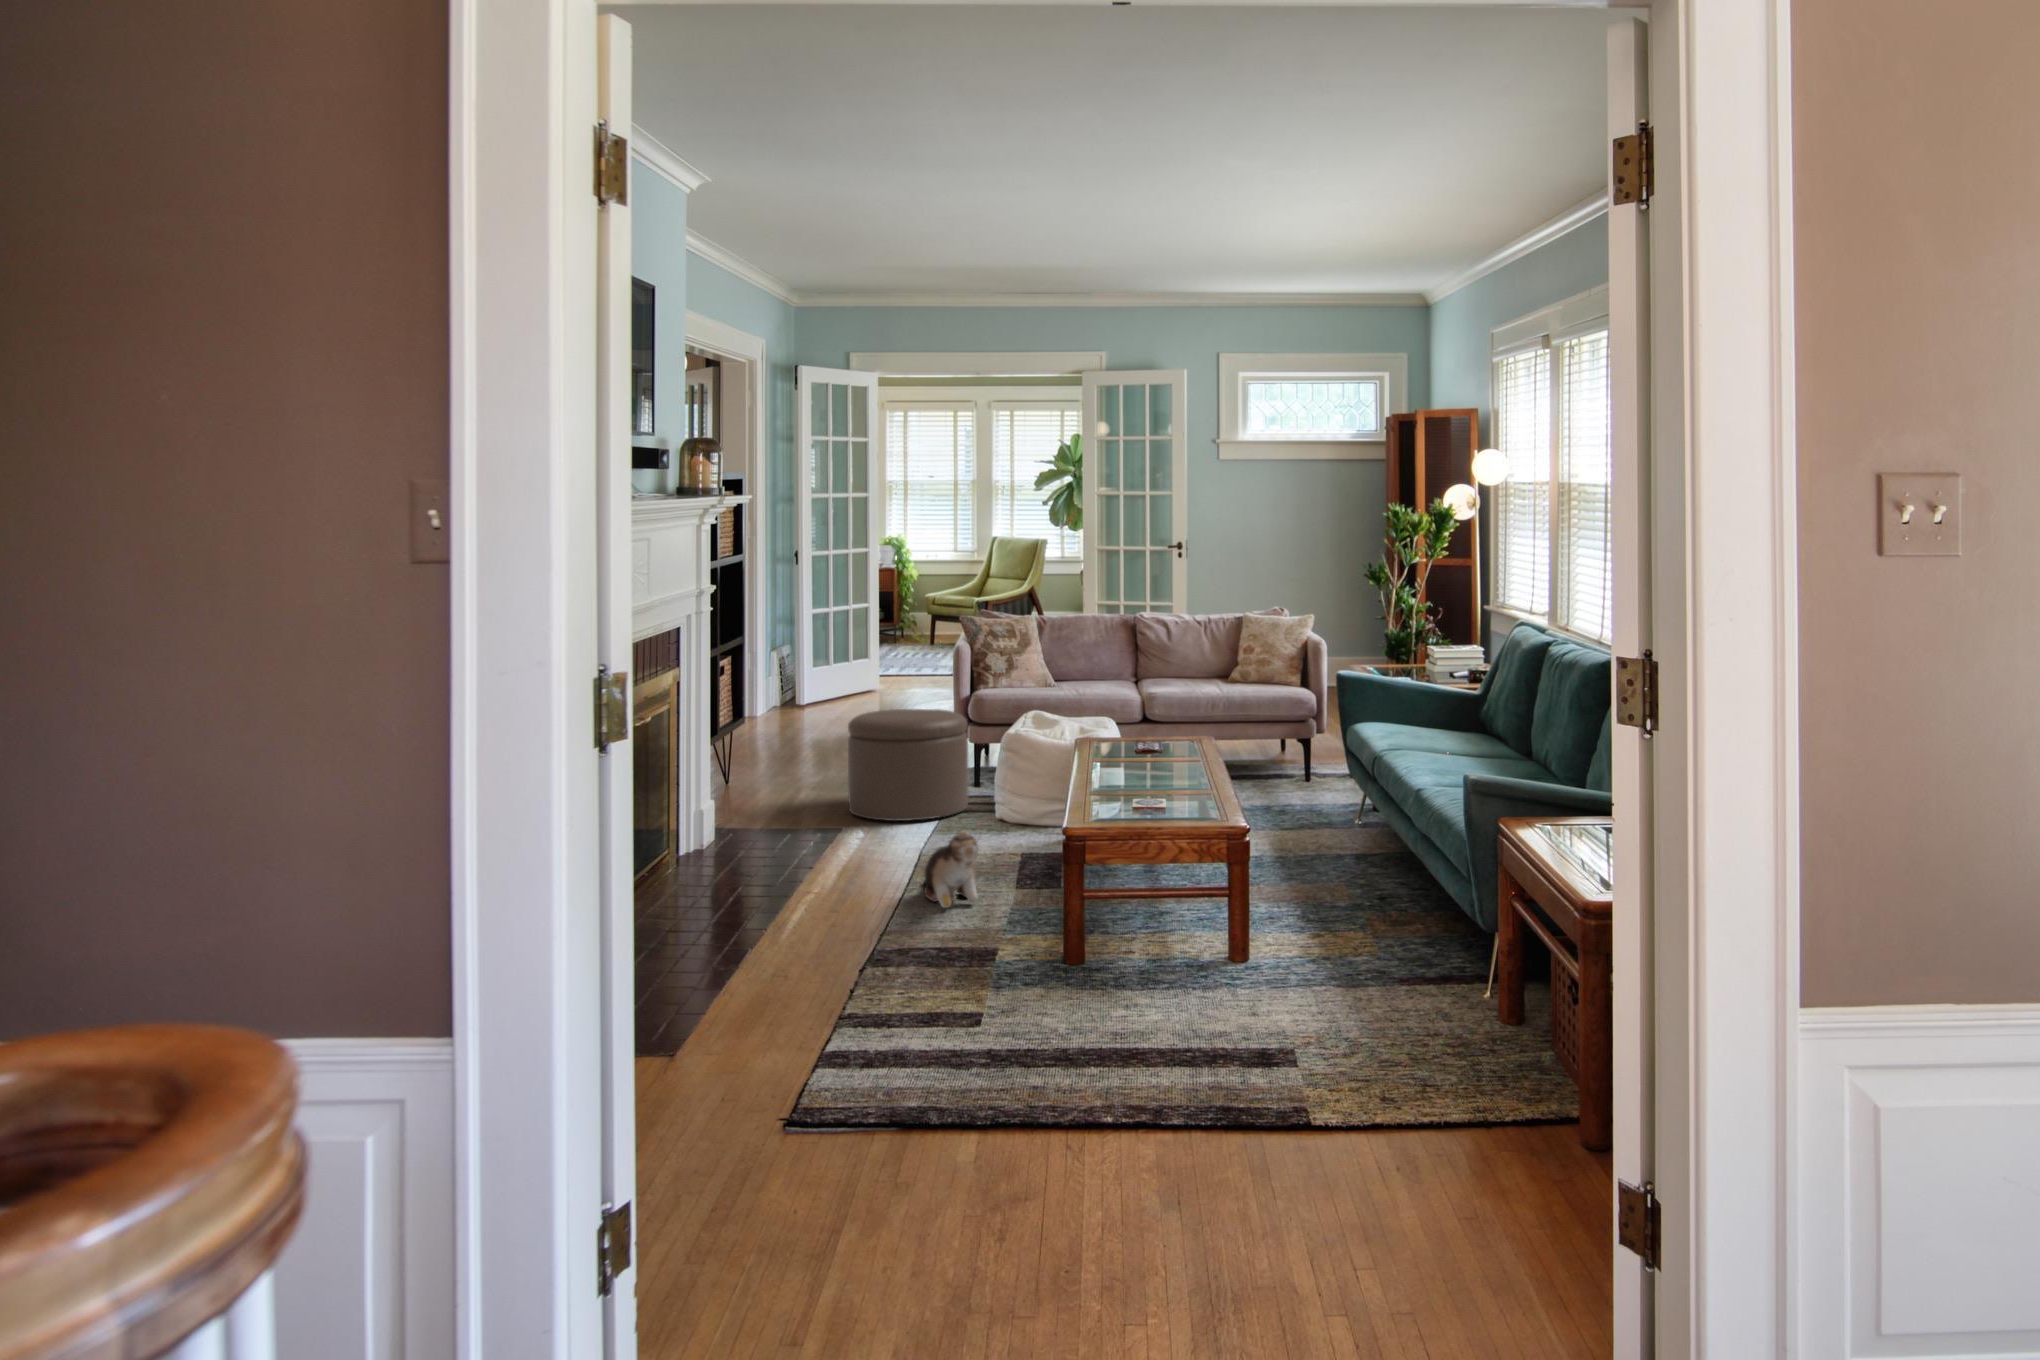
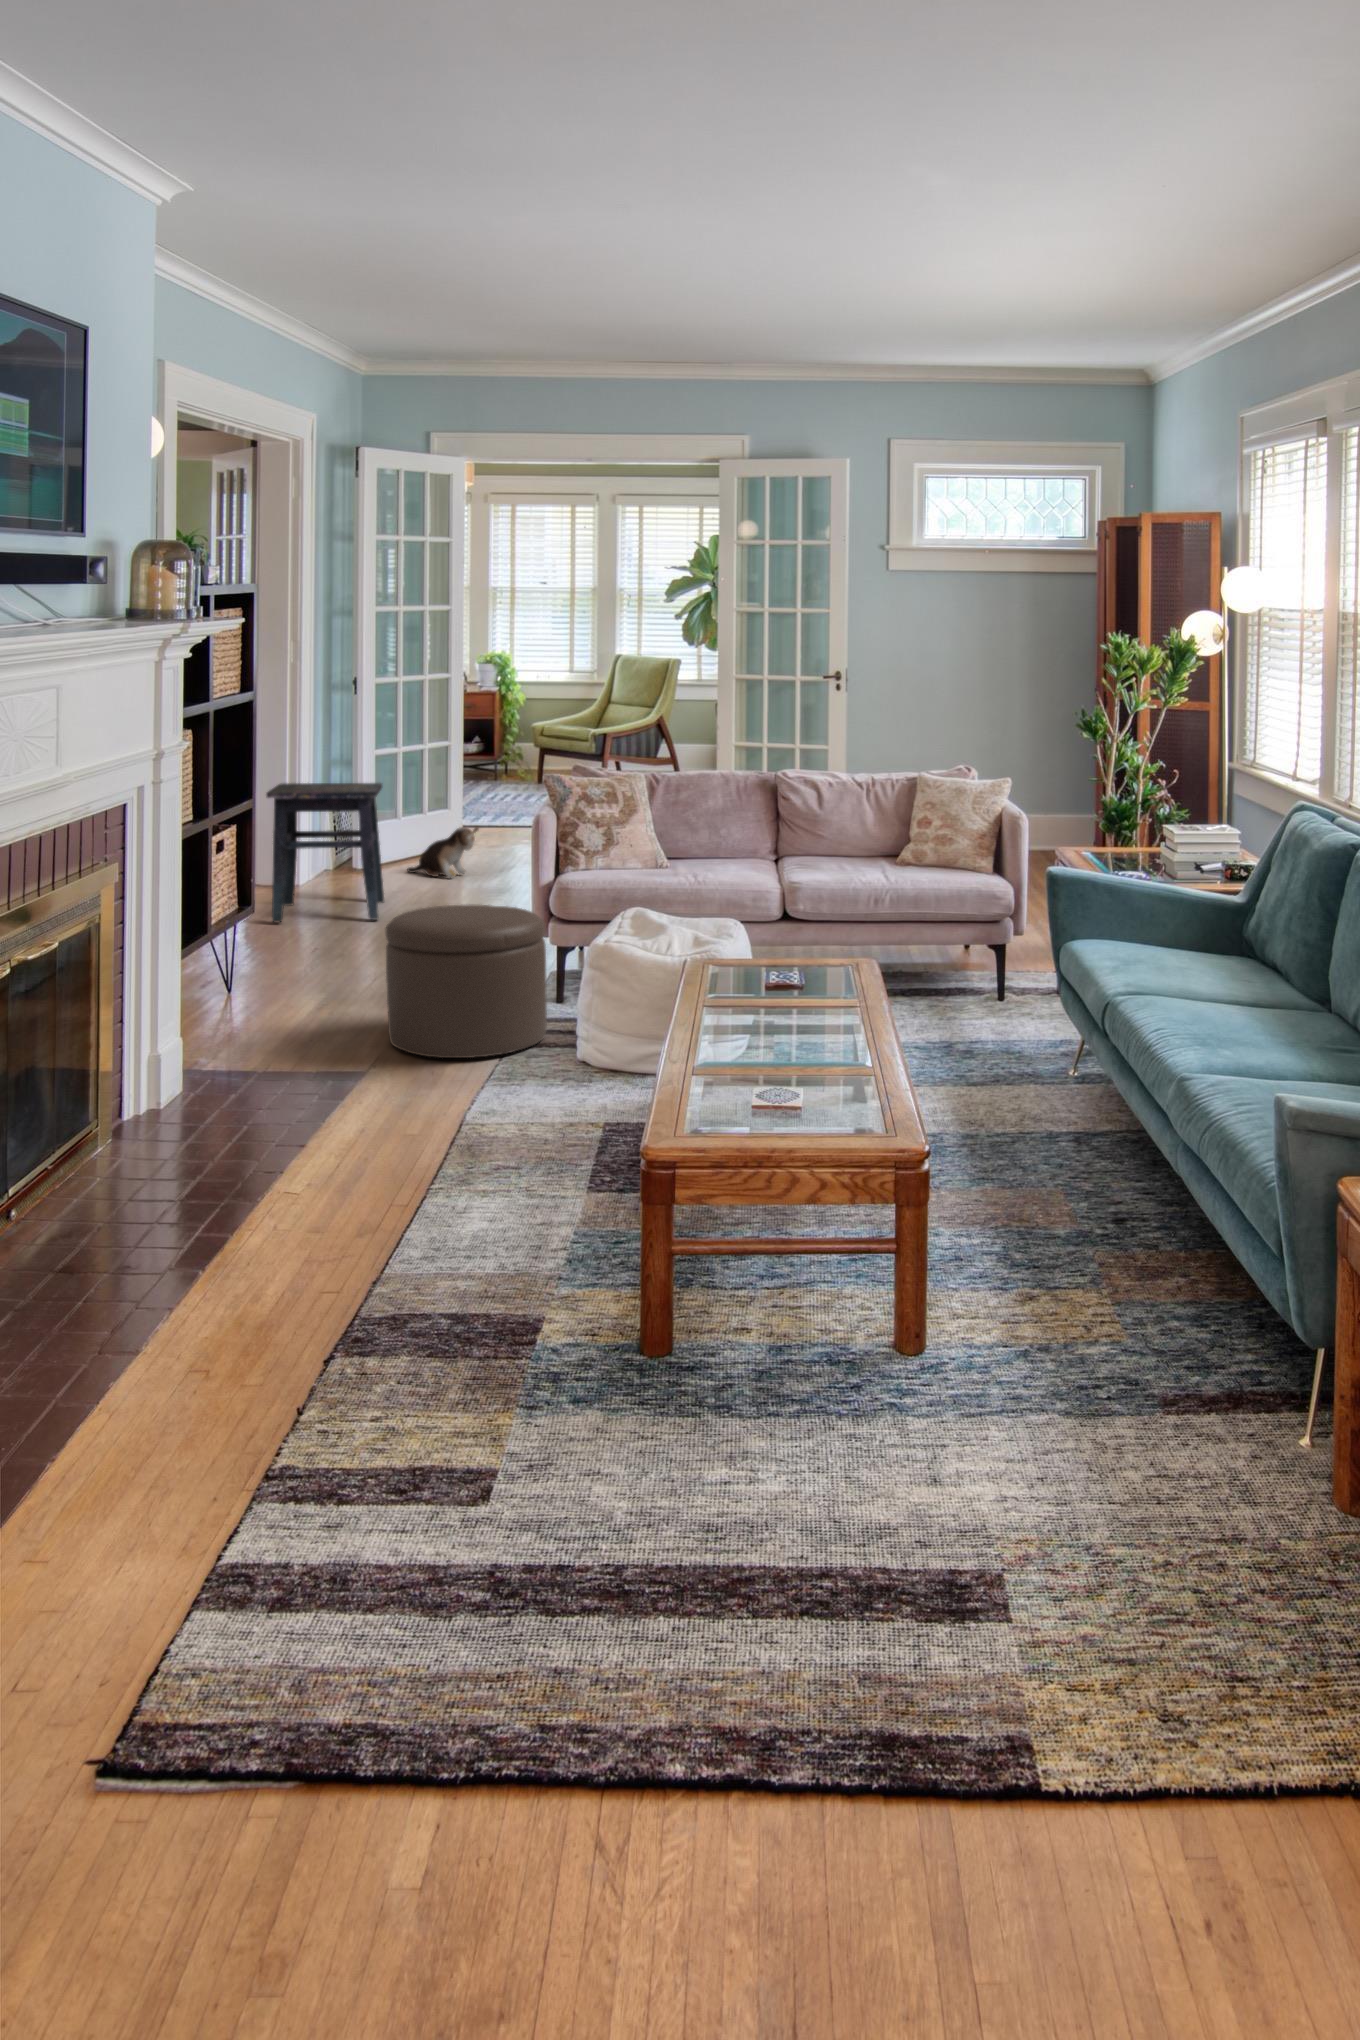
side table: none [736,629,822,739] -> present [267,783,384,922]
plush toy: present [924,832,978,908] -> present [407,827,479,878]

